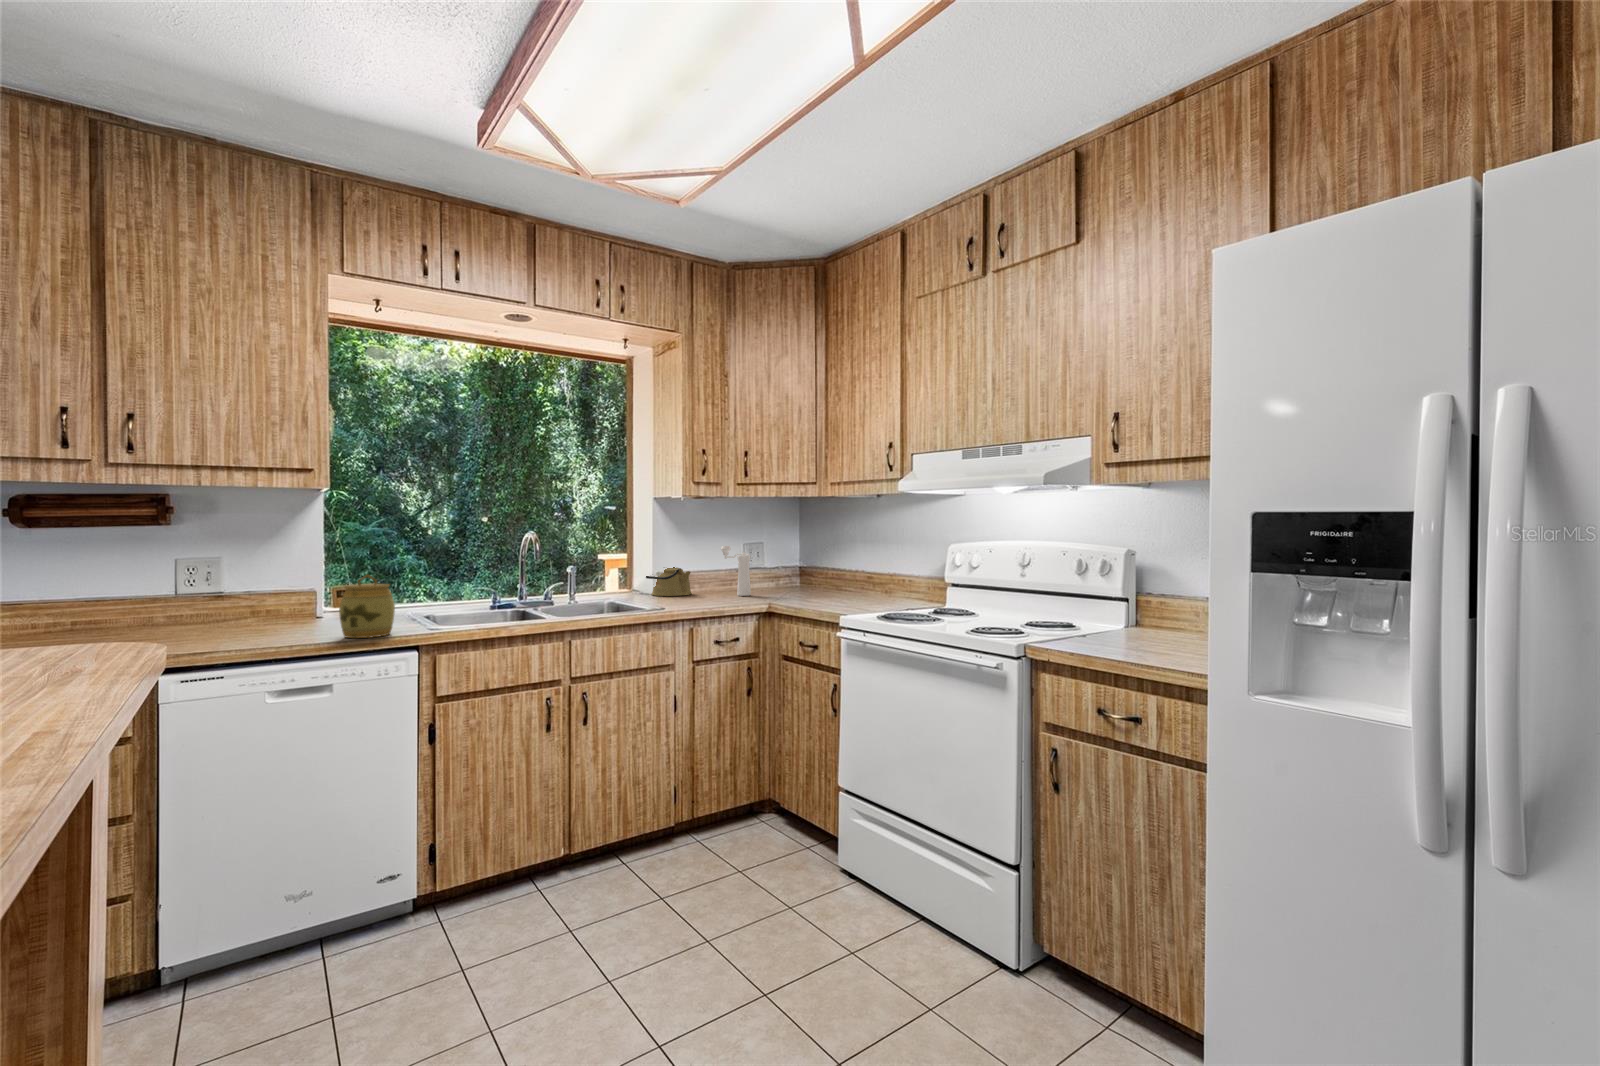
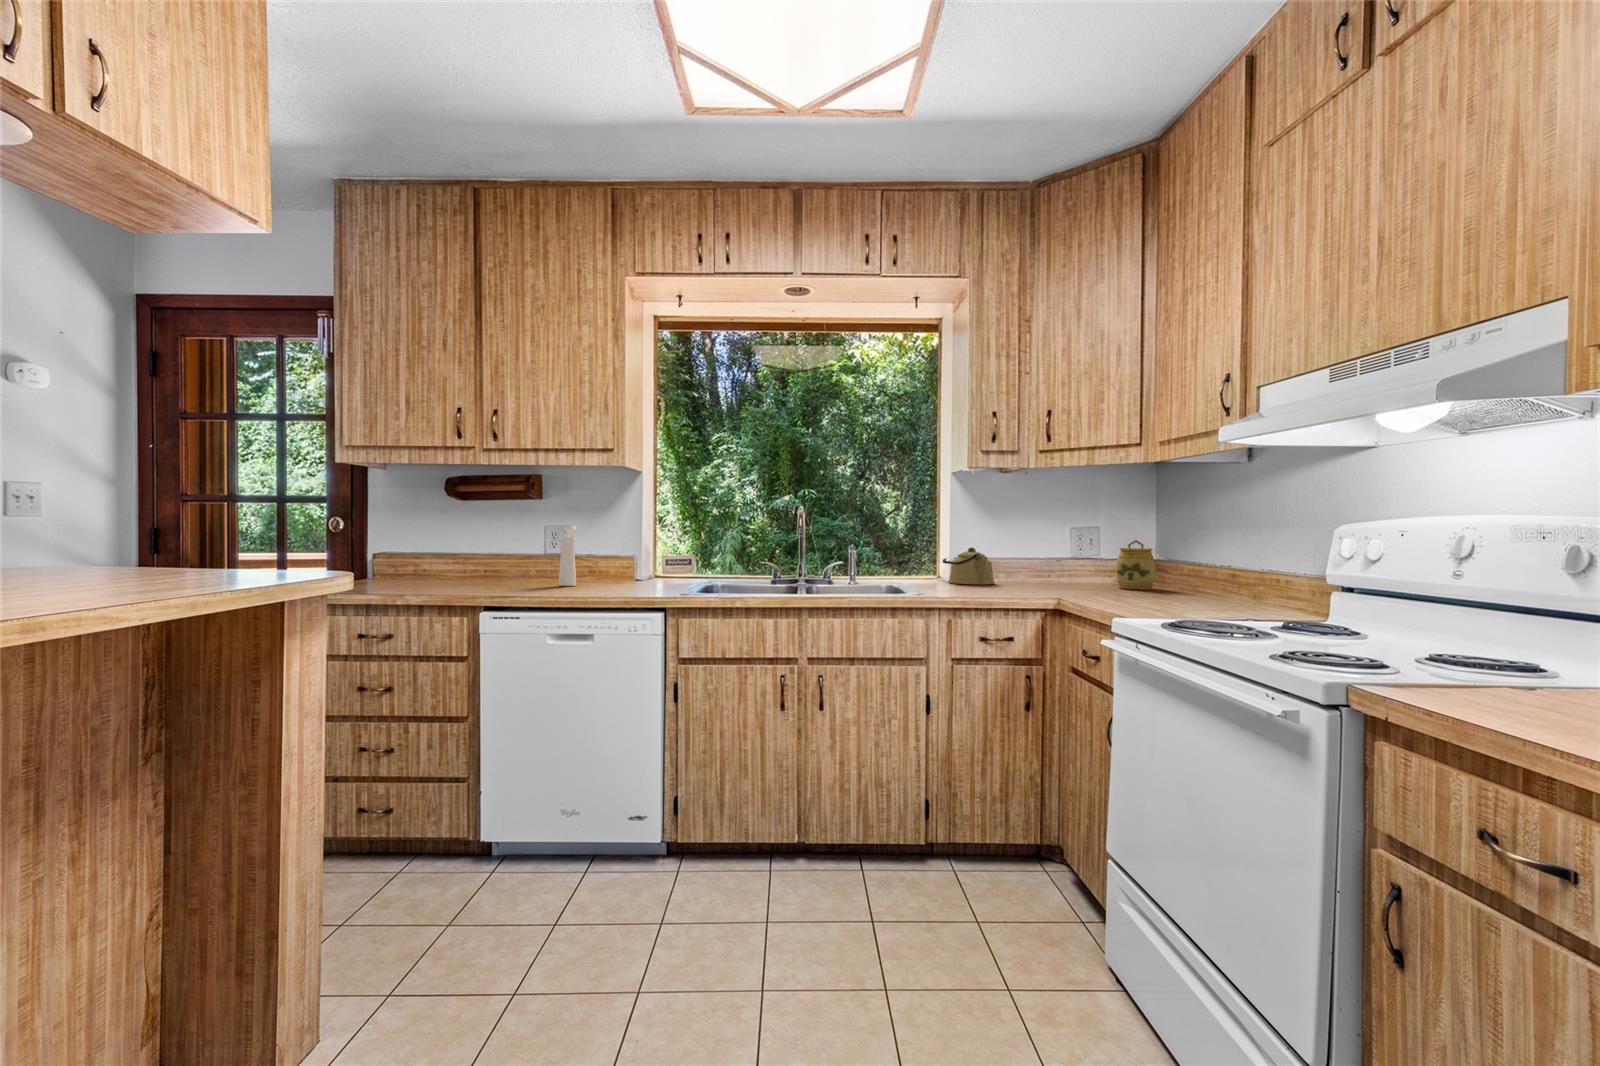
pepper mill: present [721,546,751,596] -> present [559,526,576,586]
jar: present [339,575,395,638] -> present [1116,540,1156,590]

